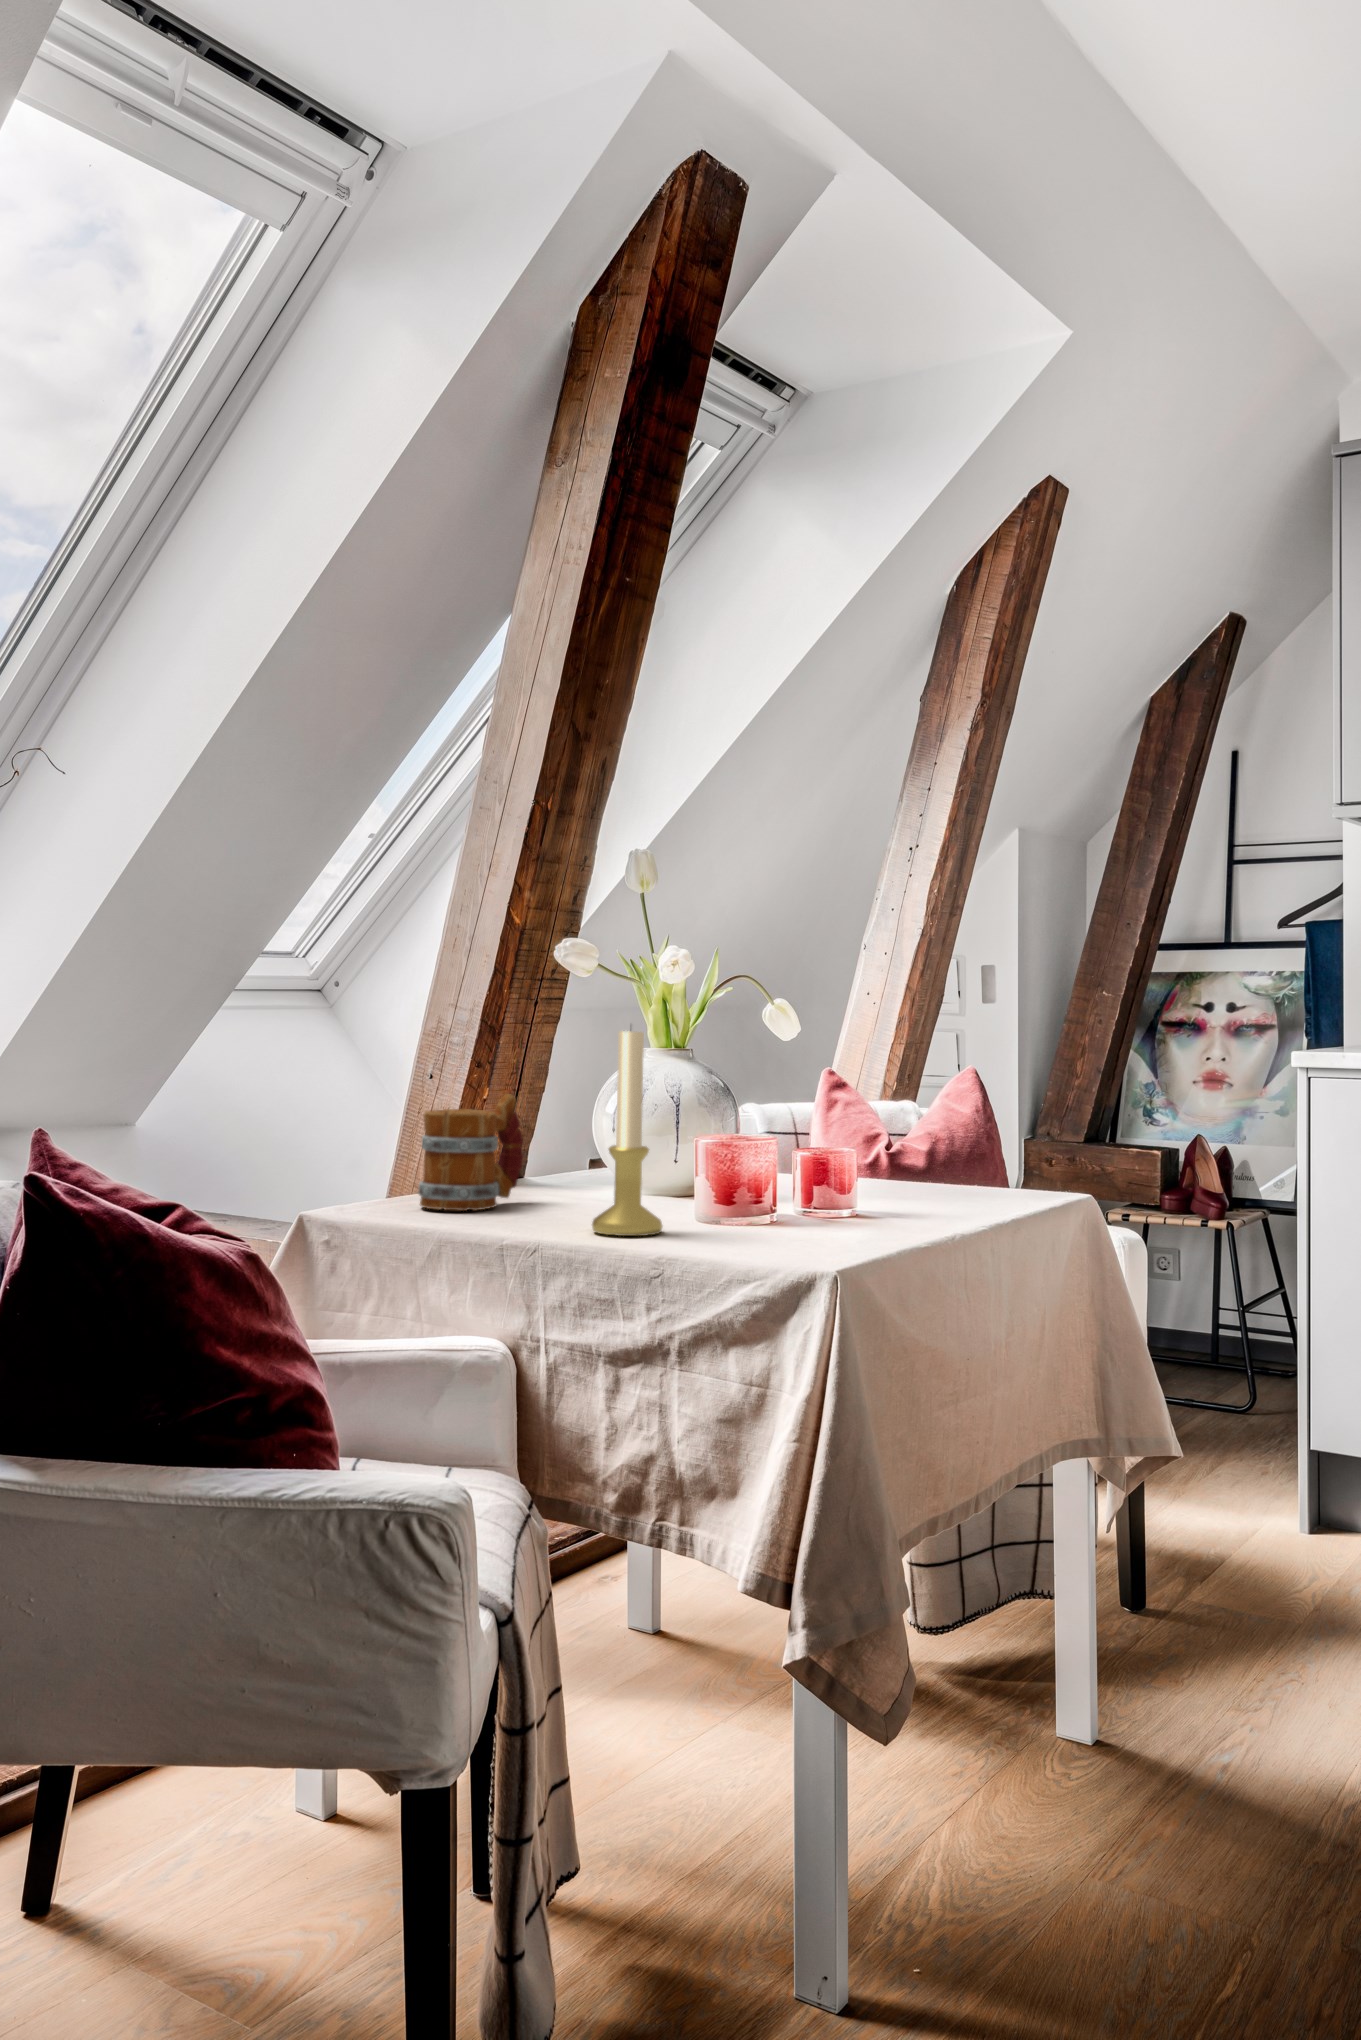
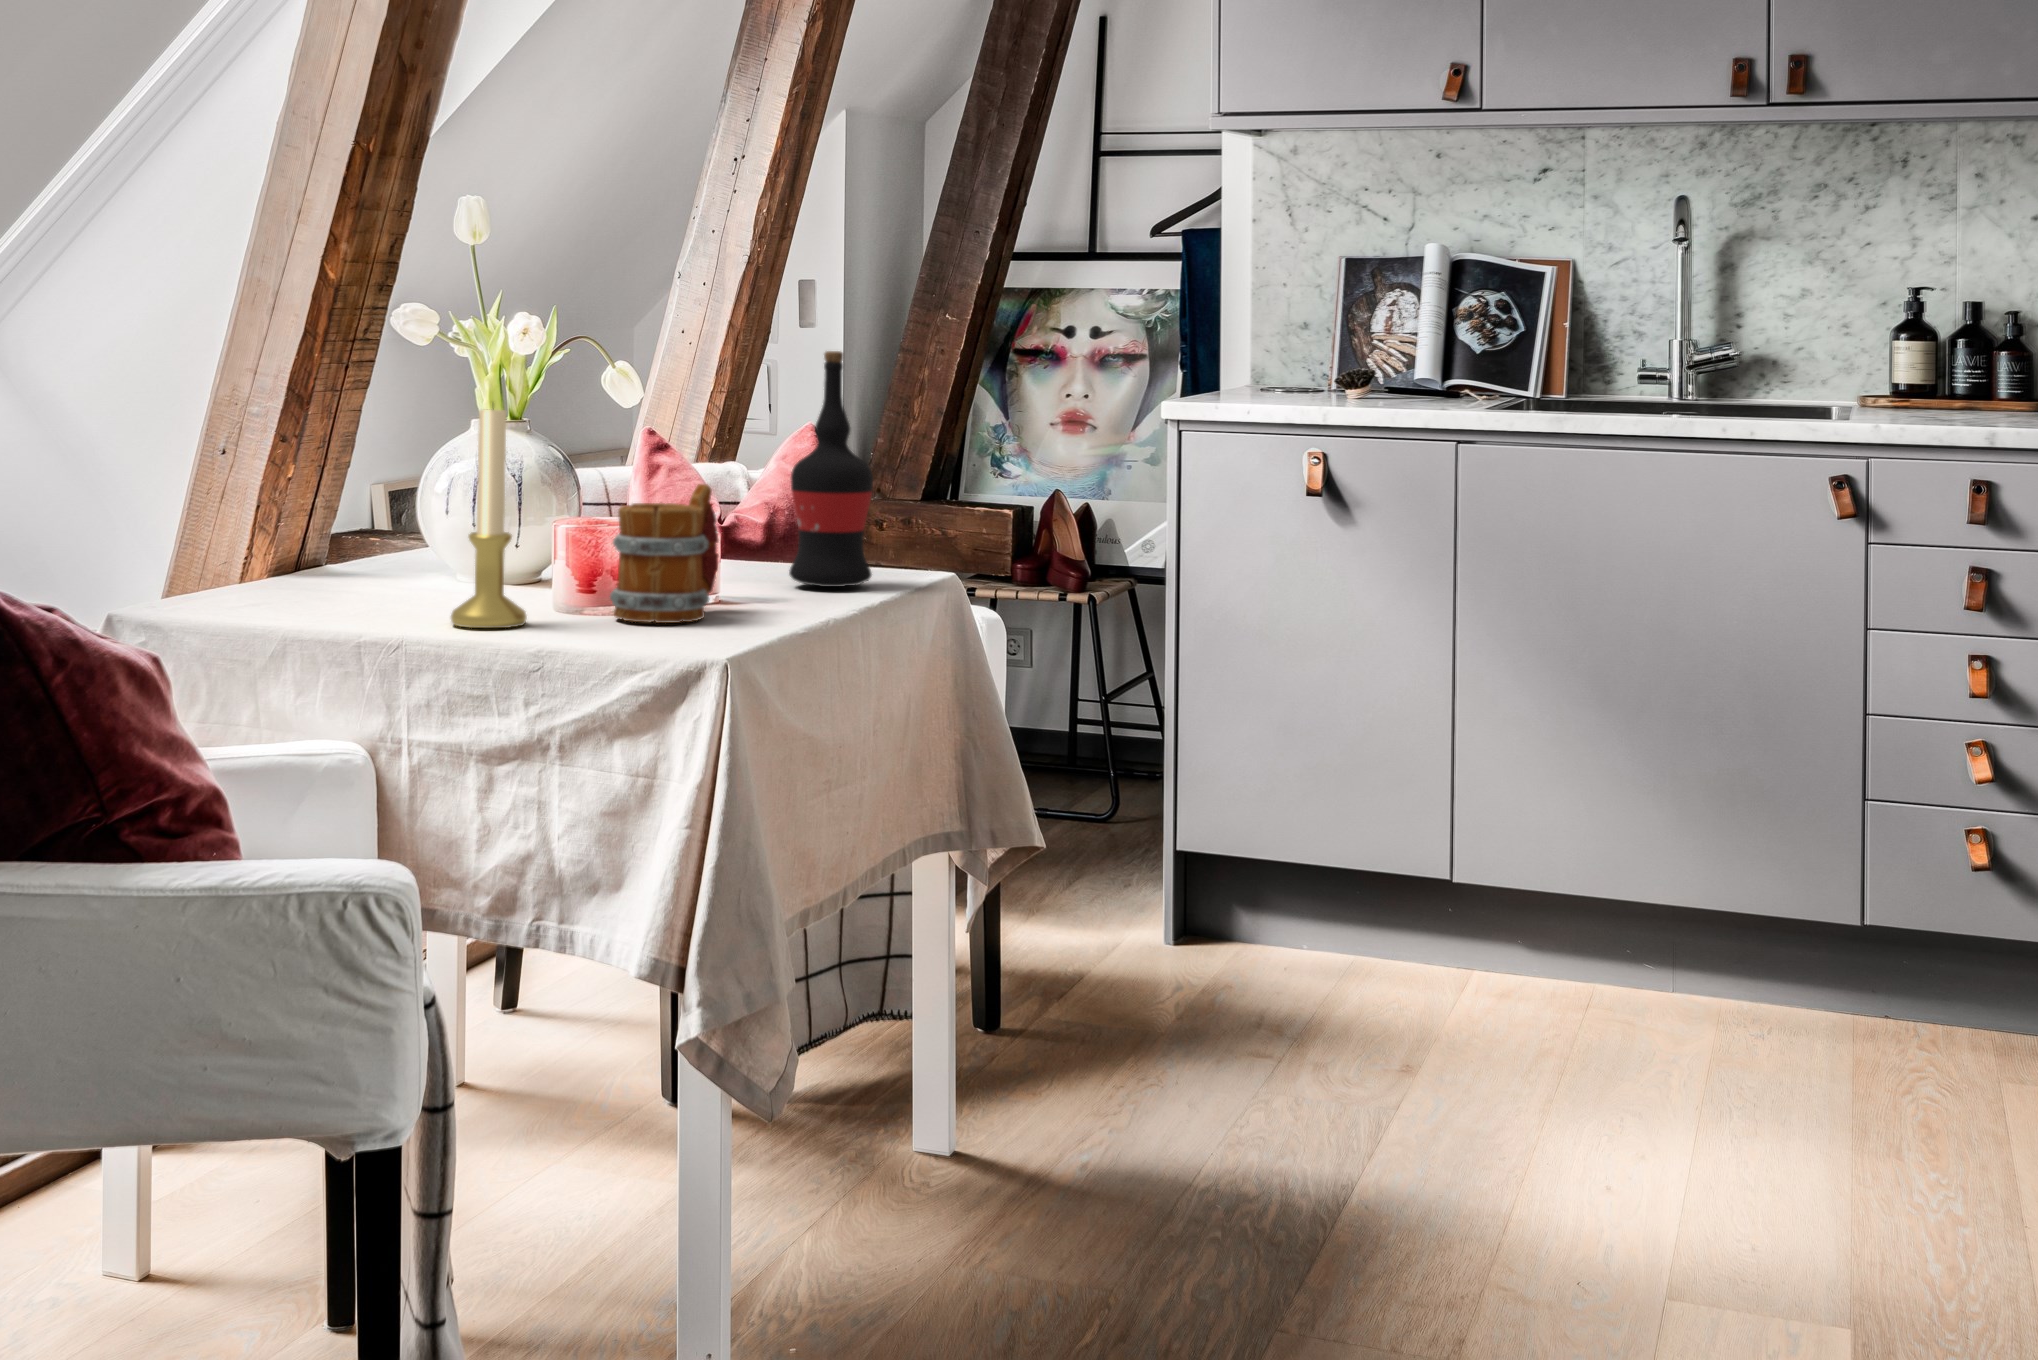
wine bottle: none [928,987,1008,1208] -> present [789,351,873,587]
mug: present [418,1094,524,1211] -> present [610,484,718,623]

